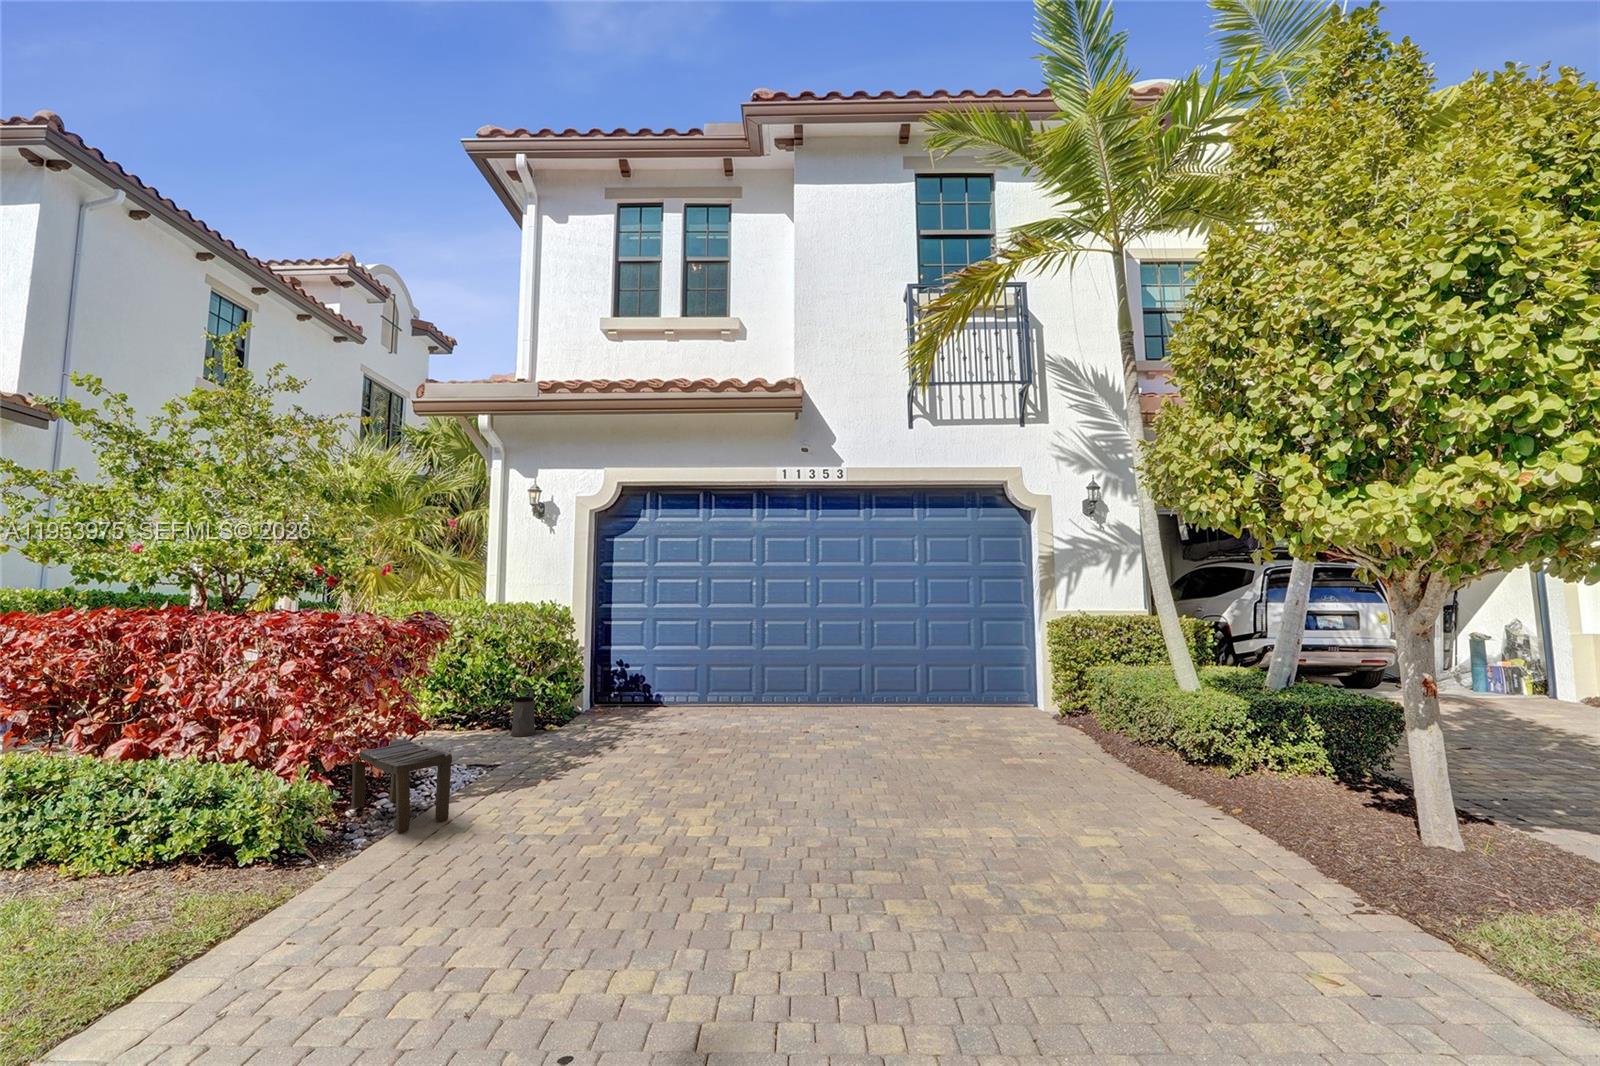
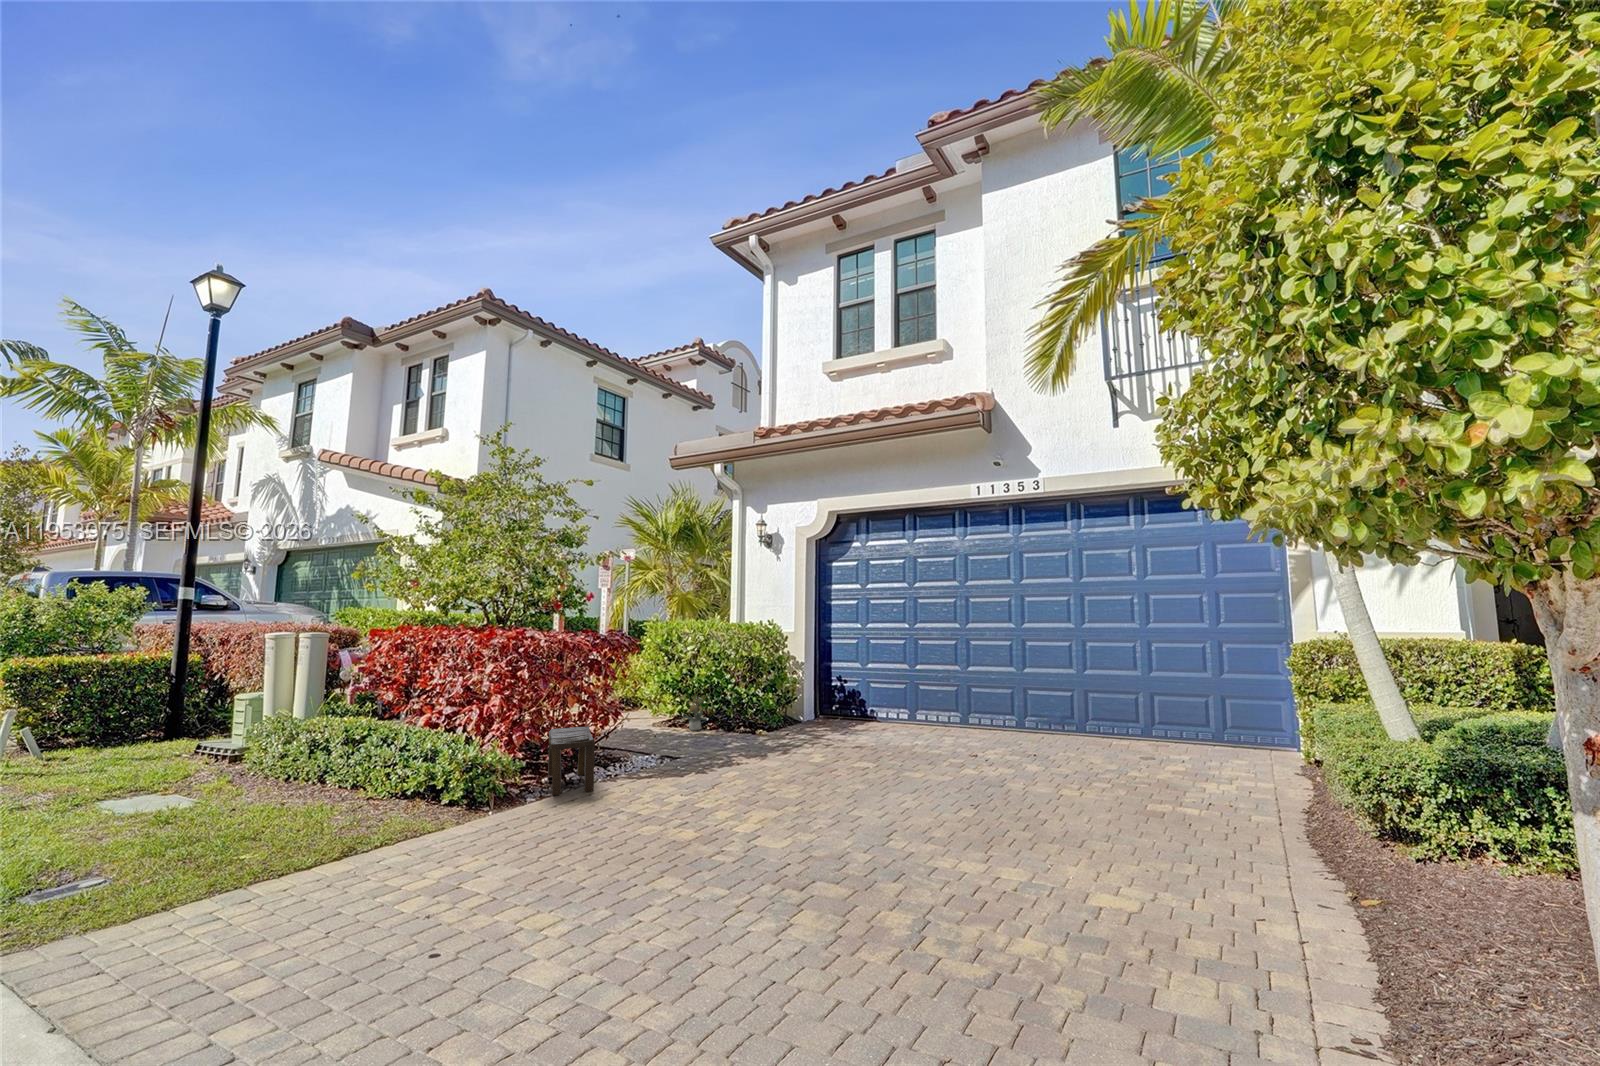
watering can: present [511,688,535,736] -> none [721,695,747,737]
potted plant: none [448,689,485,733] -> present [687,697,706,730]

